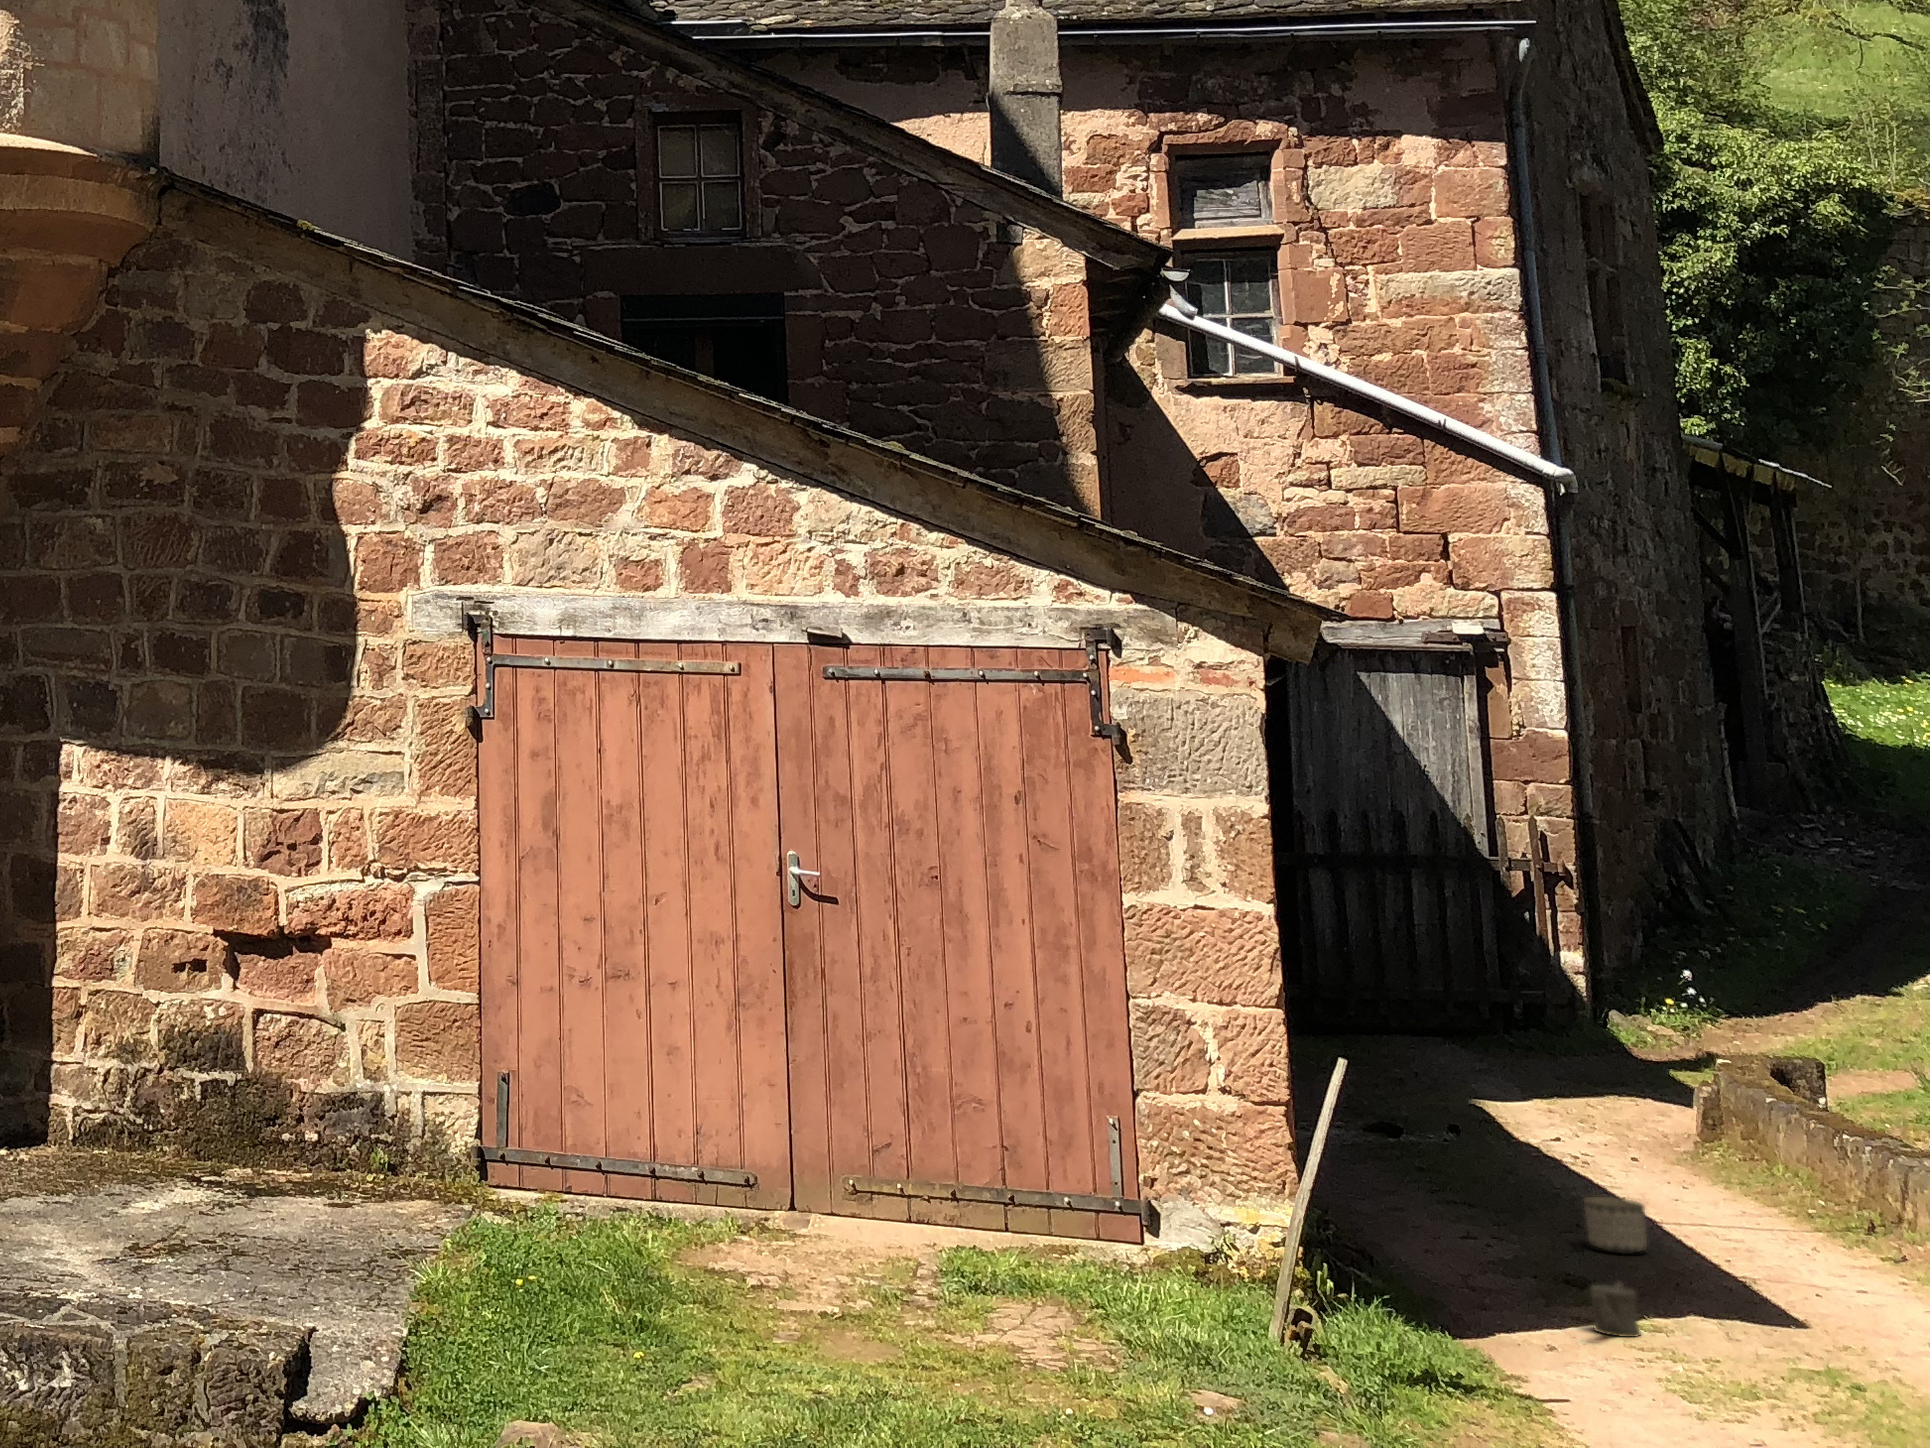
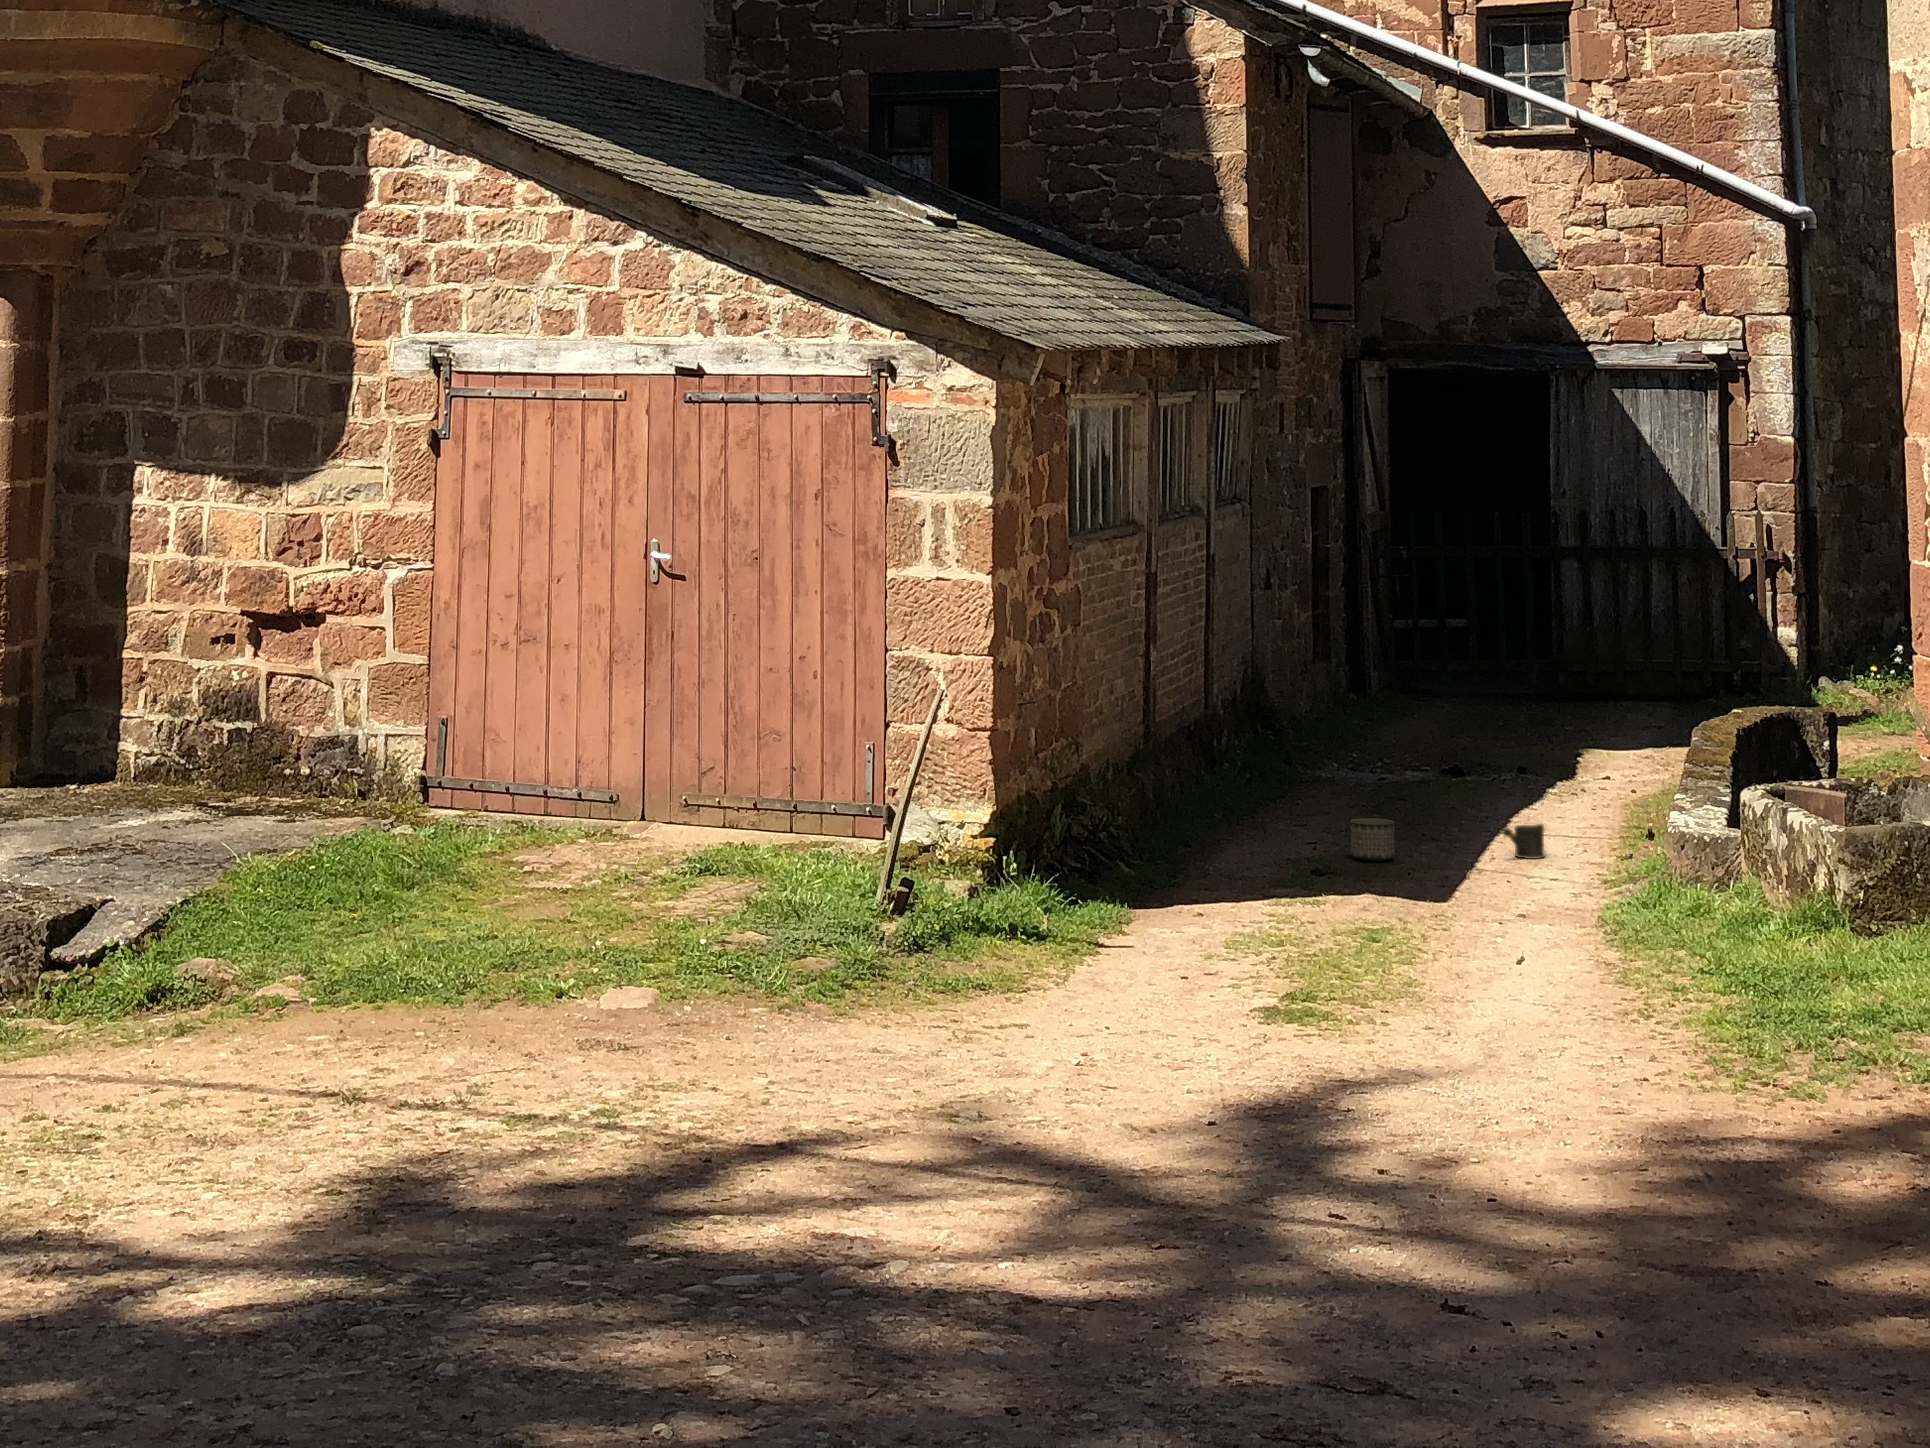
watering can: present [1590,1283,1640,1337] -> present [1503,824,1545,859]

